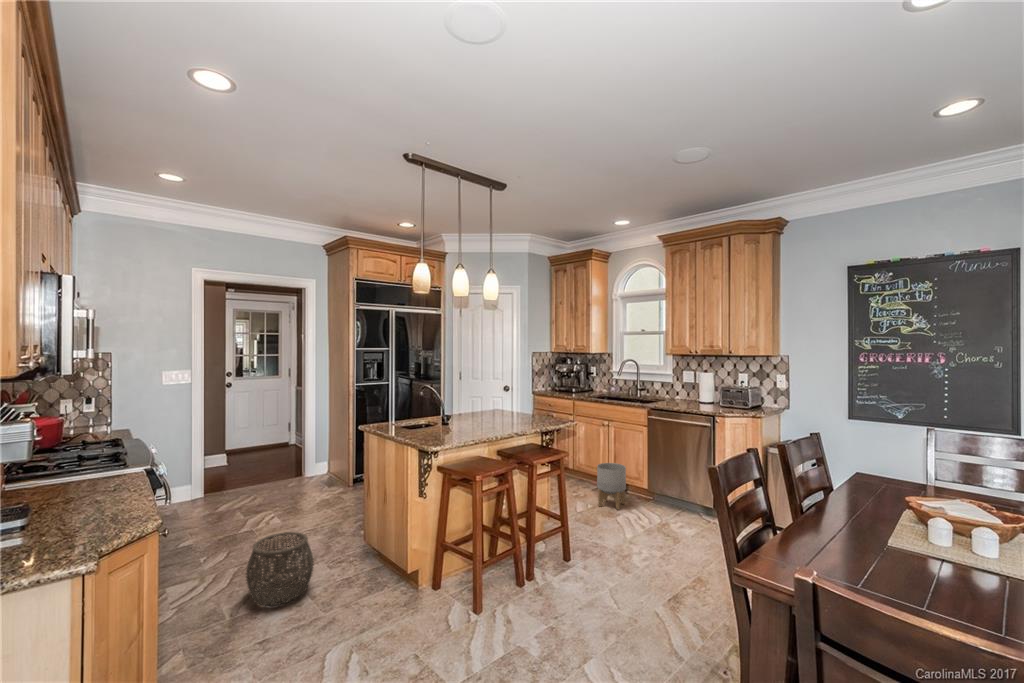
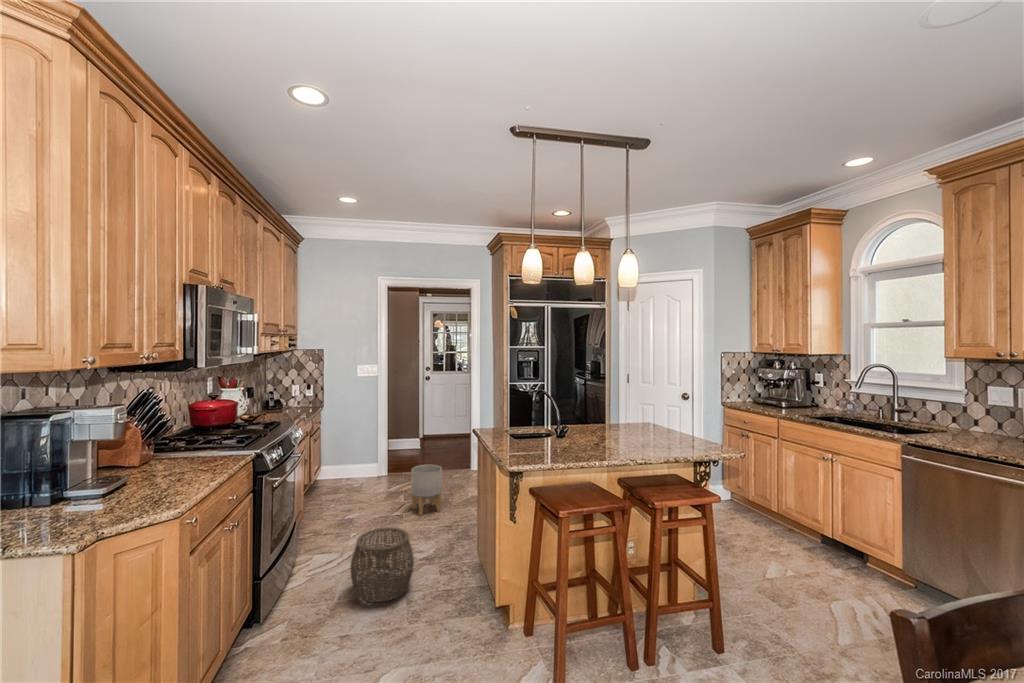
planter: present [597,463,626,510] -> present [411,465,442,516]

